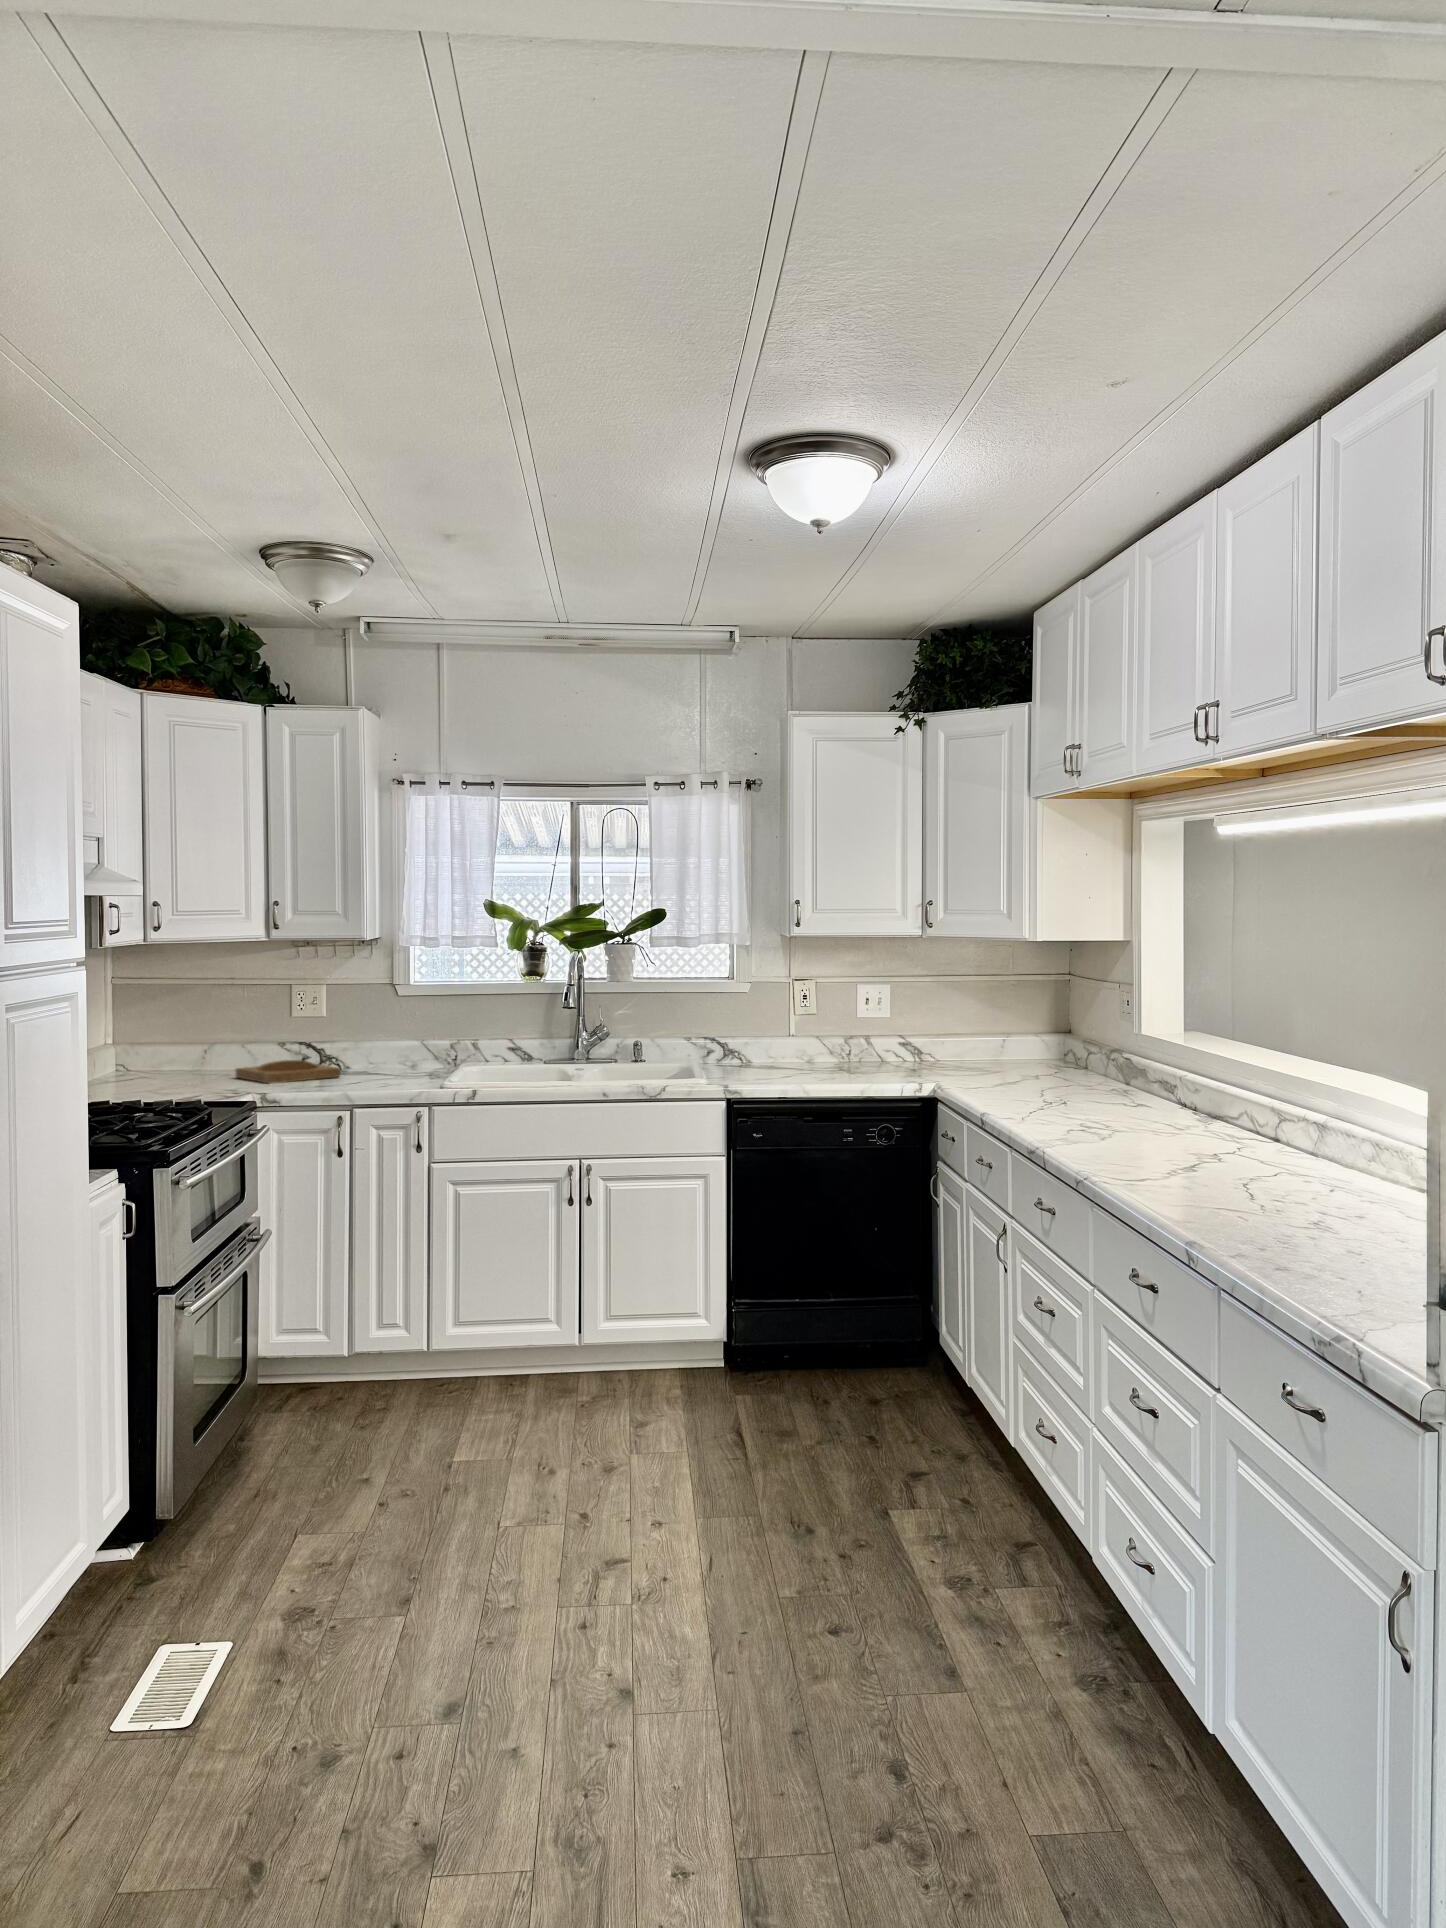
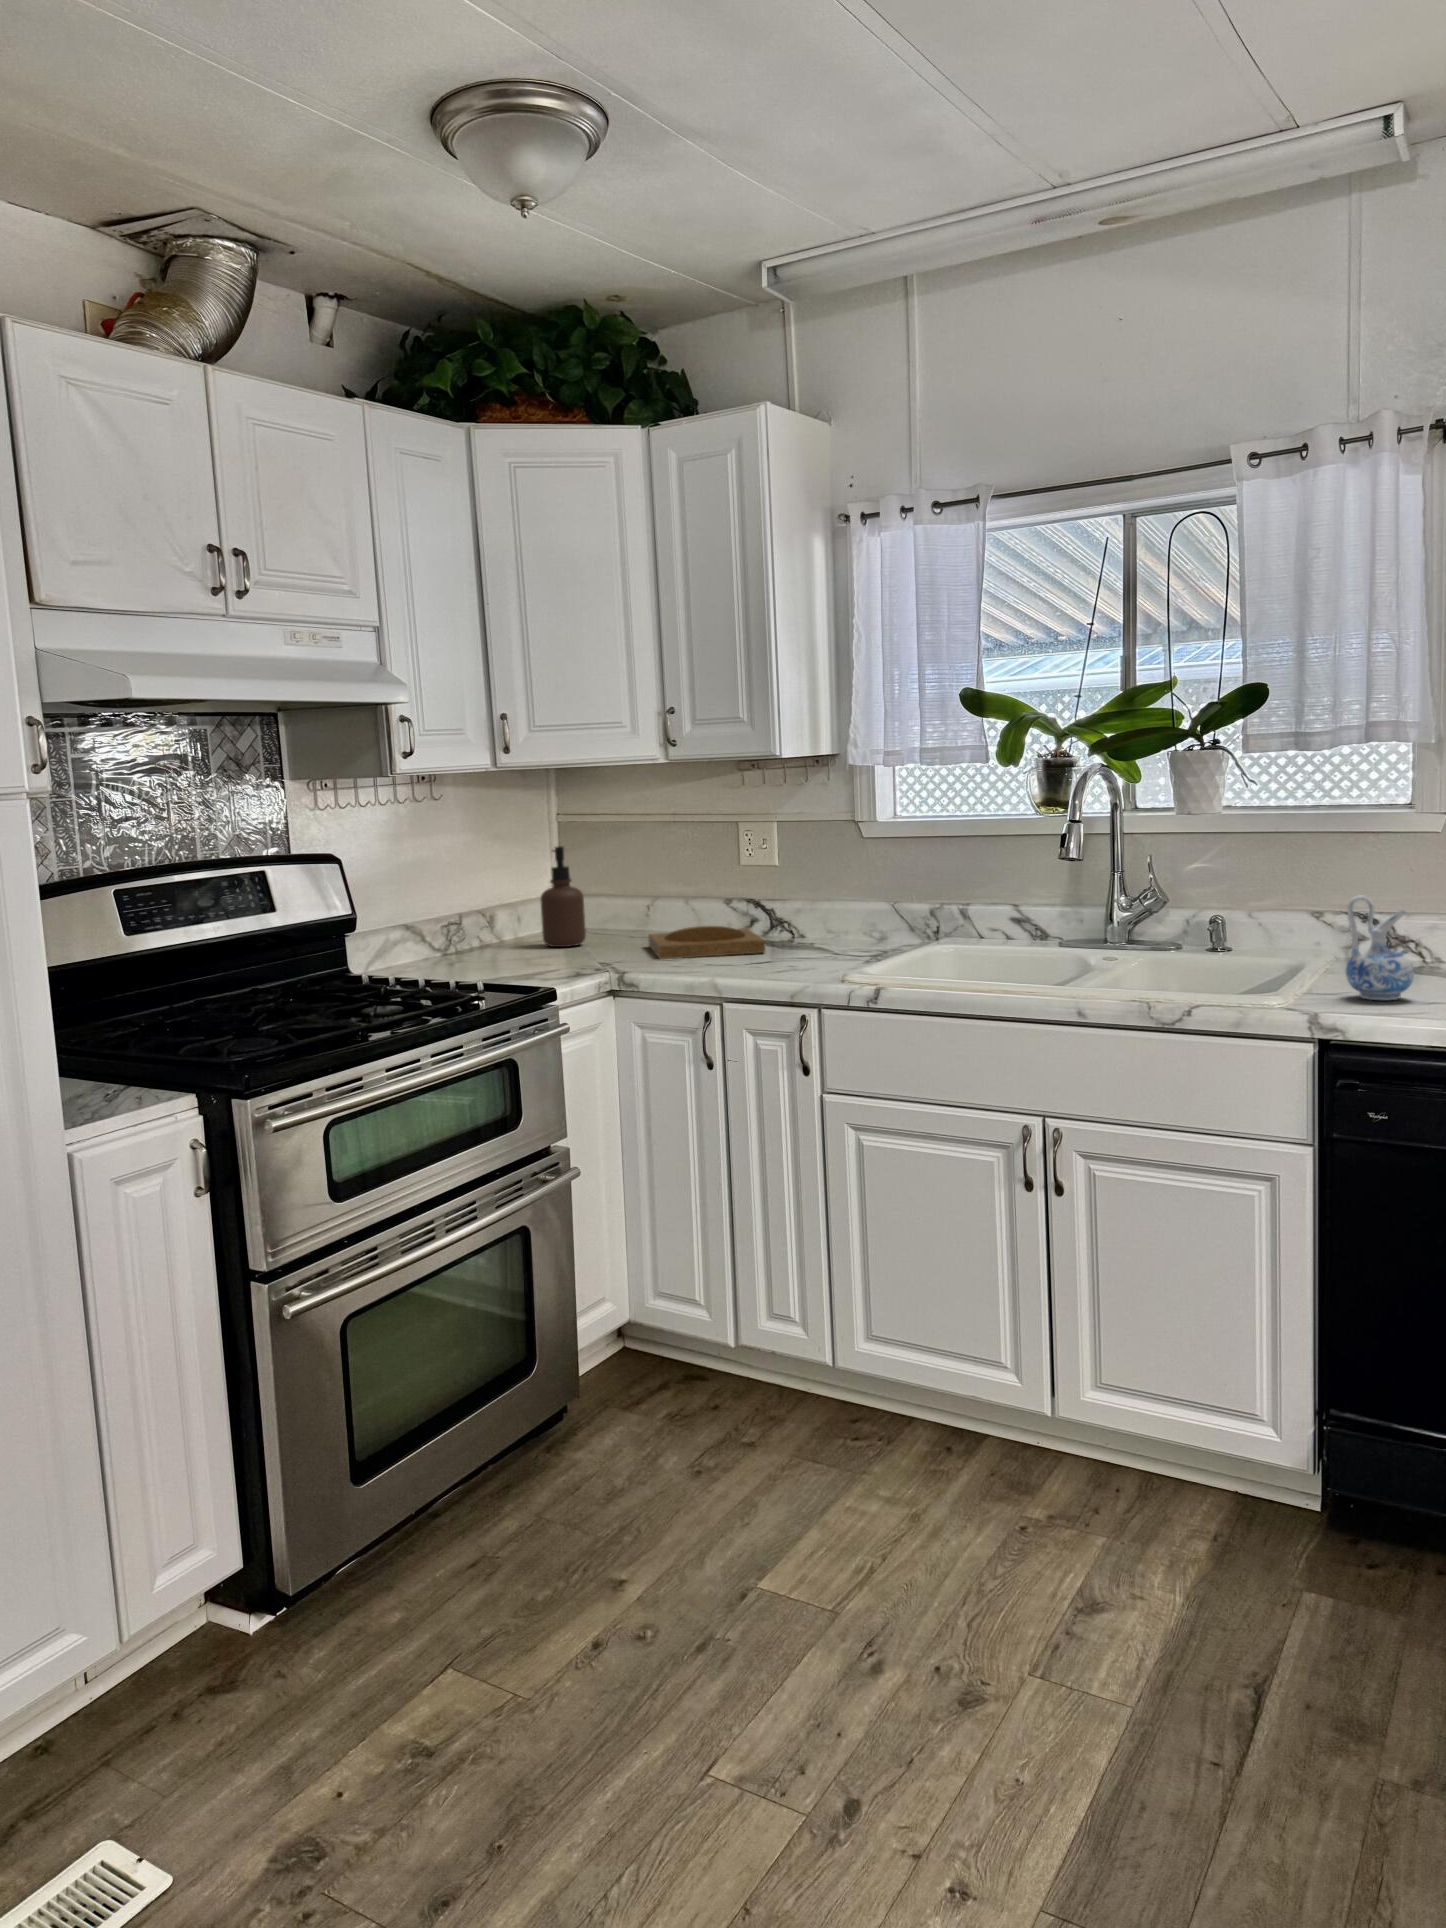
soap dispenser: none [143,1003,179,1081] -> present [541,846,586,947]
ceramic pitcher: none [730,1025,763,1080] -> present [1346,895,1414,1000]

